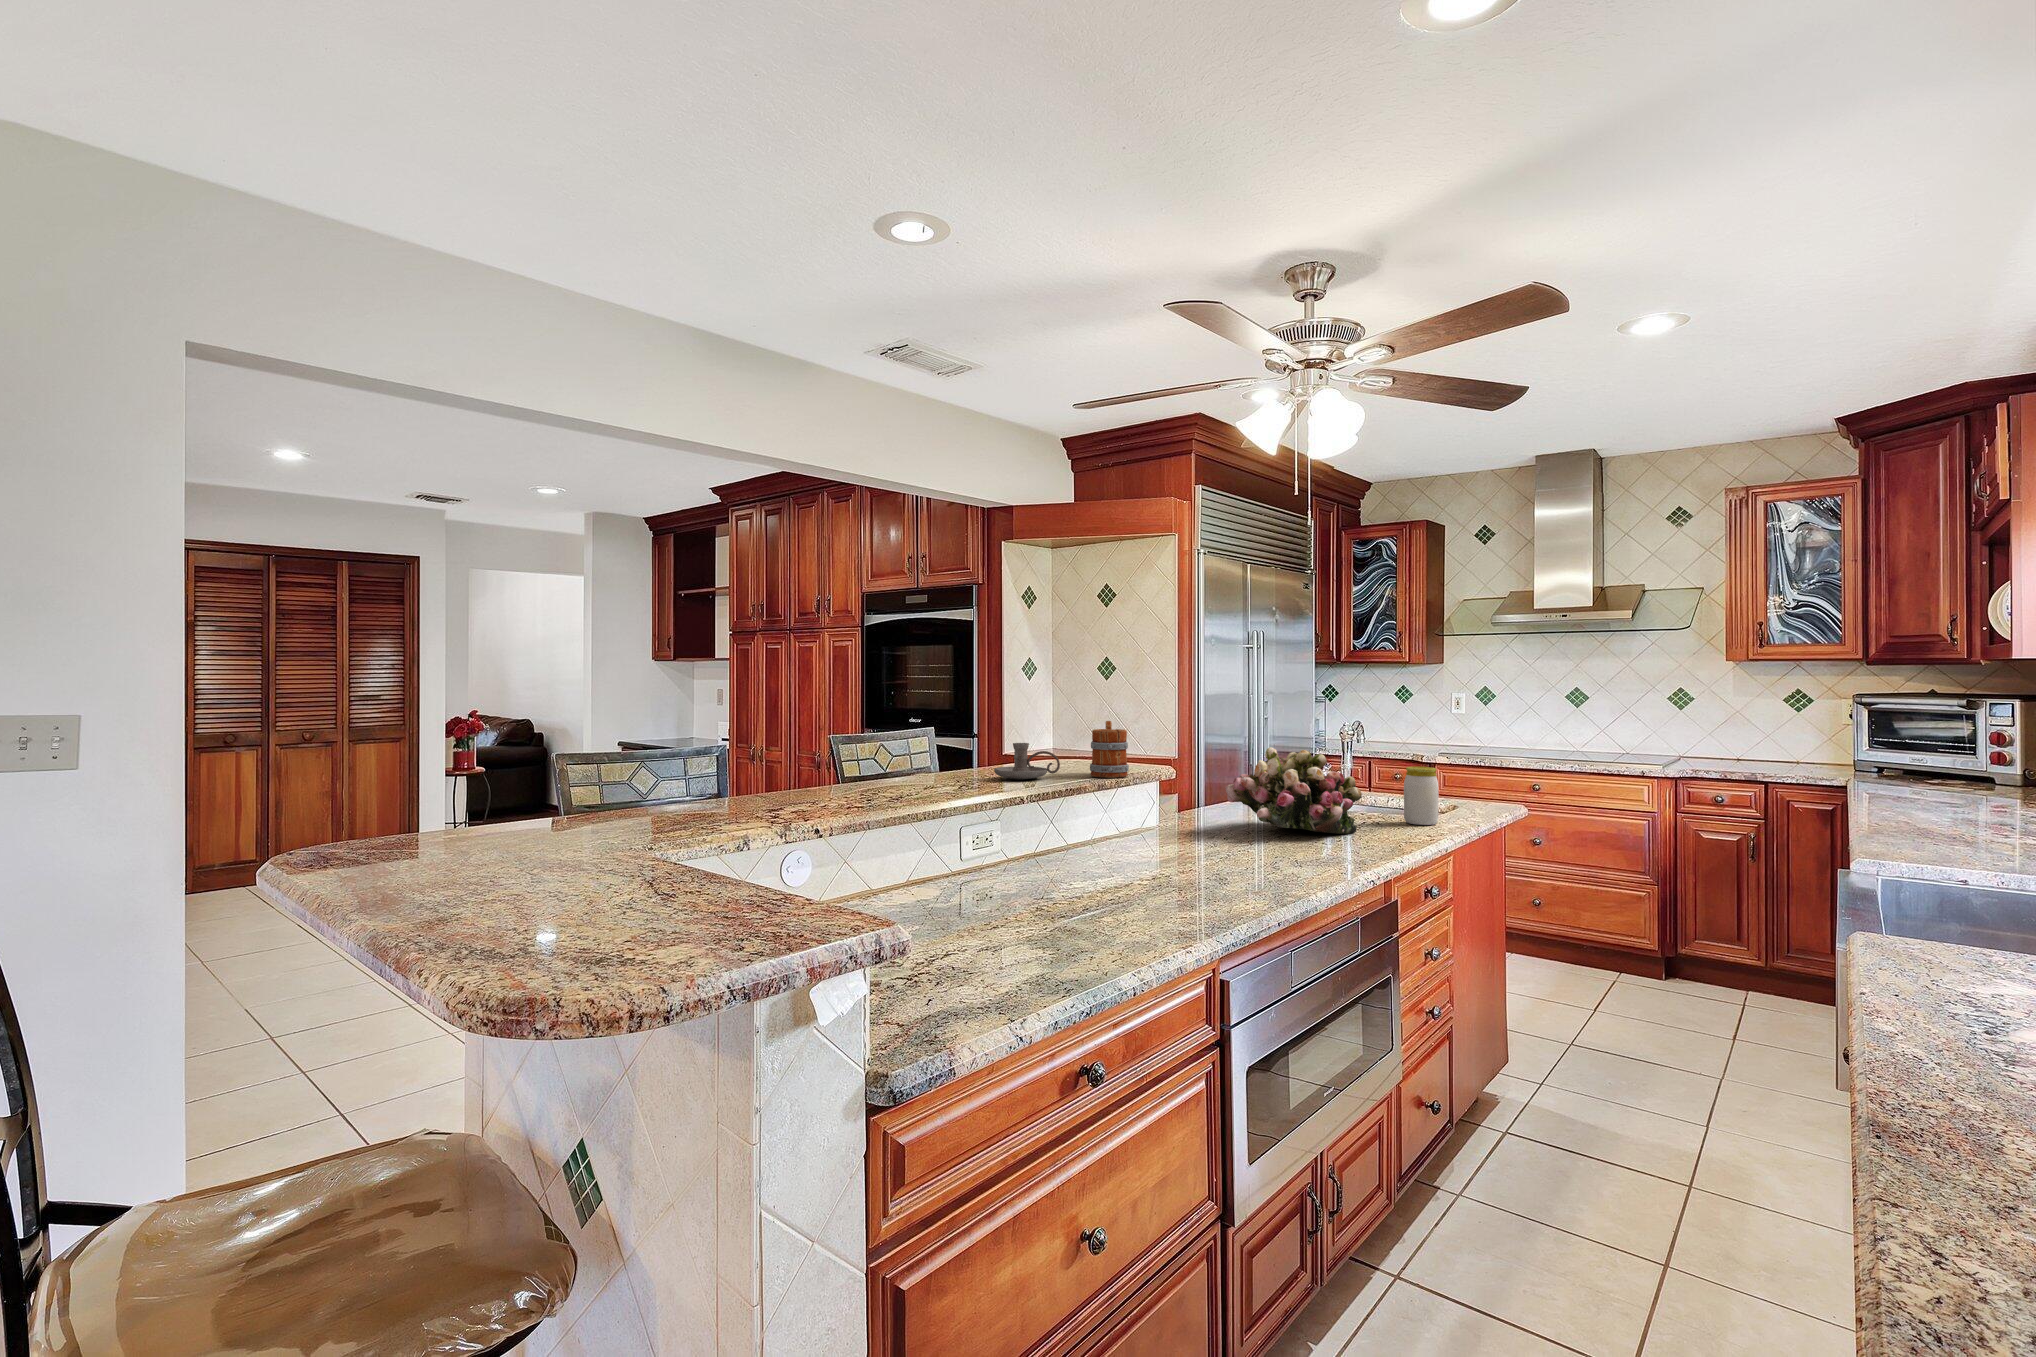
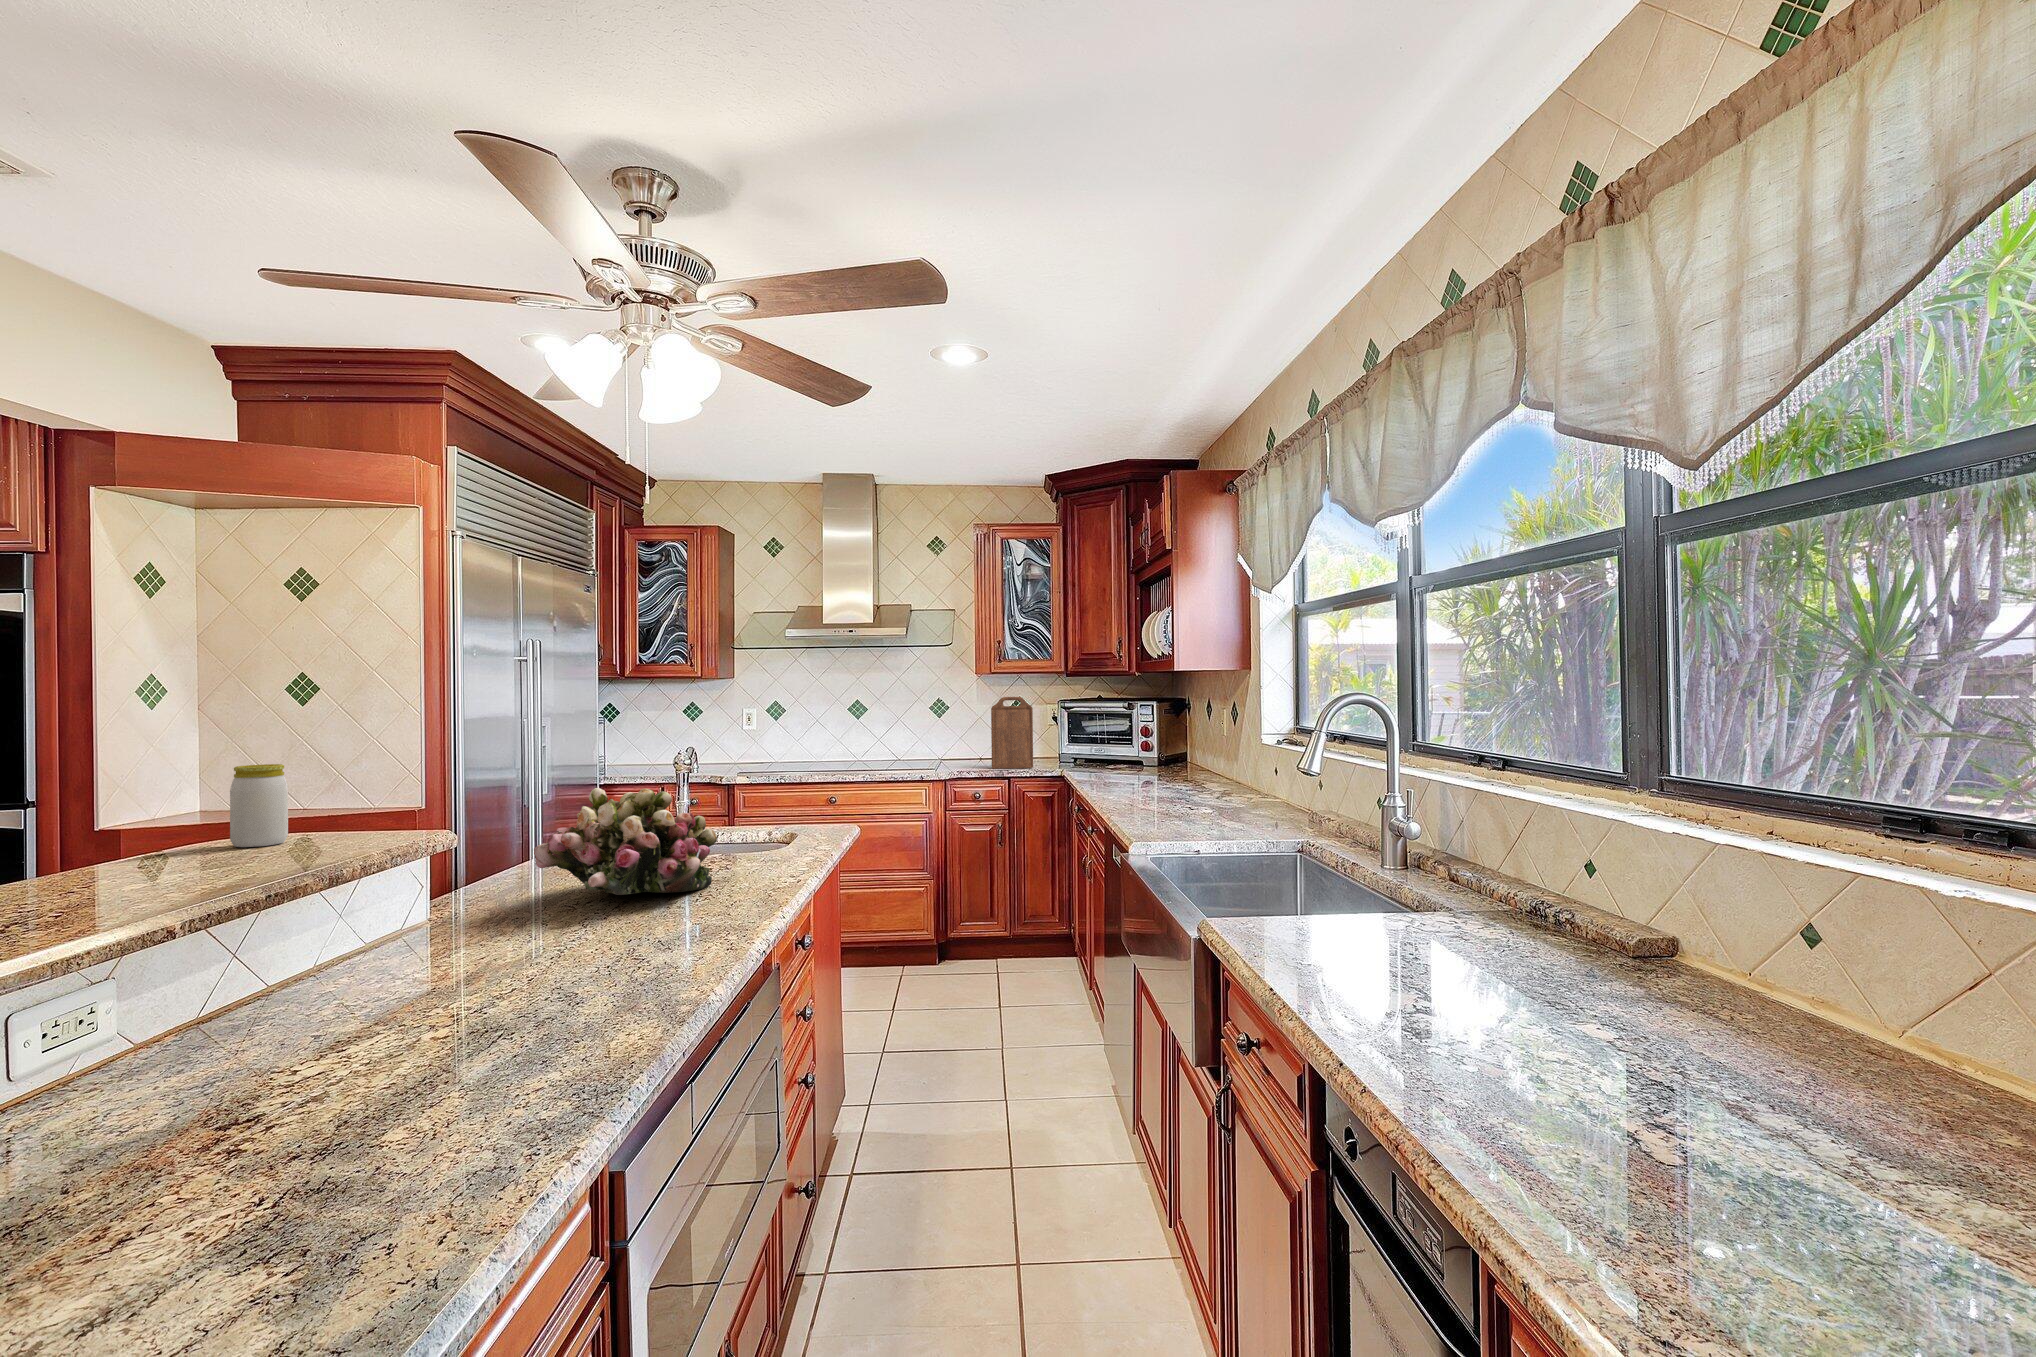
cutting board: none [1746,688,1809,774] -> present [991,697,1033,769]
mug: present [1090,721,1129,778] -> none [297,766,371,857]
candle holder: present [994,743,1060,780] -> none [85,815,237,881]
jar: present [1404,767,1439,825] -> present [230,764,288,847]

